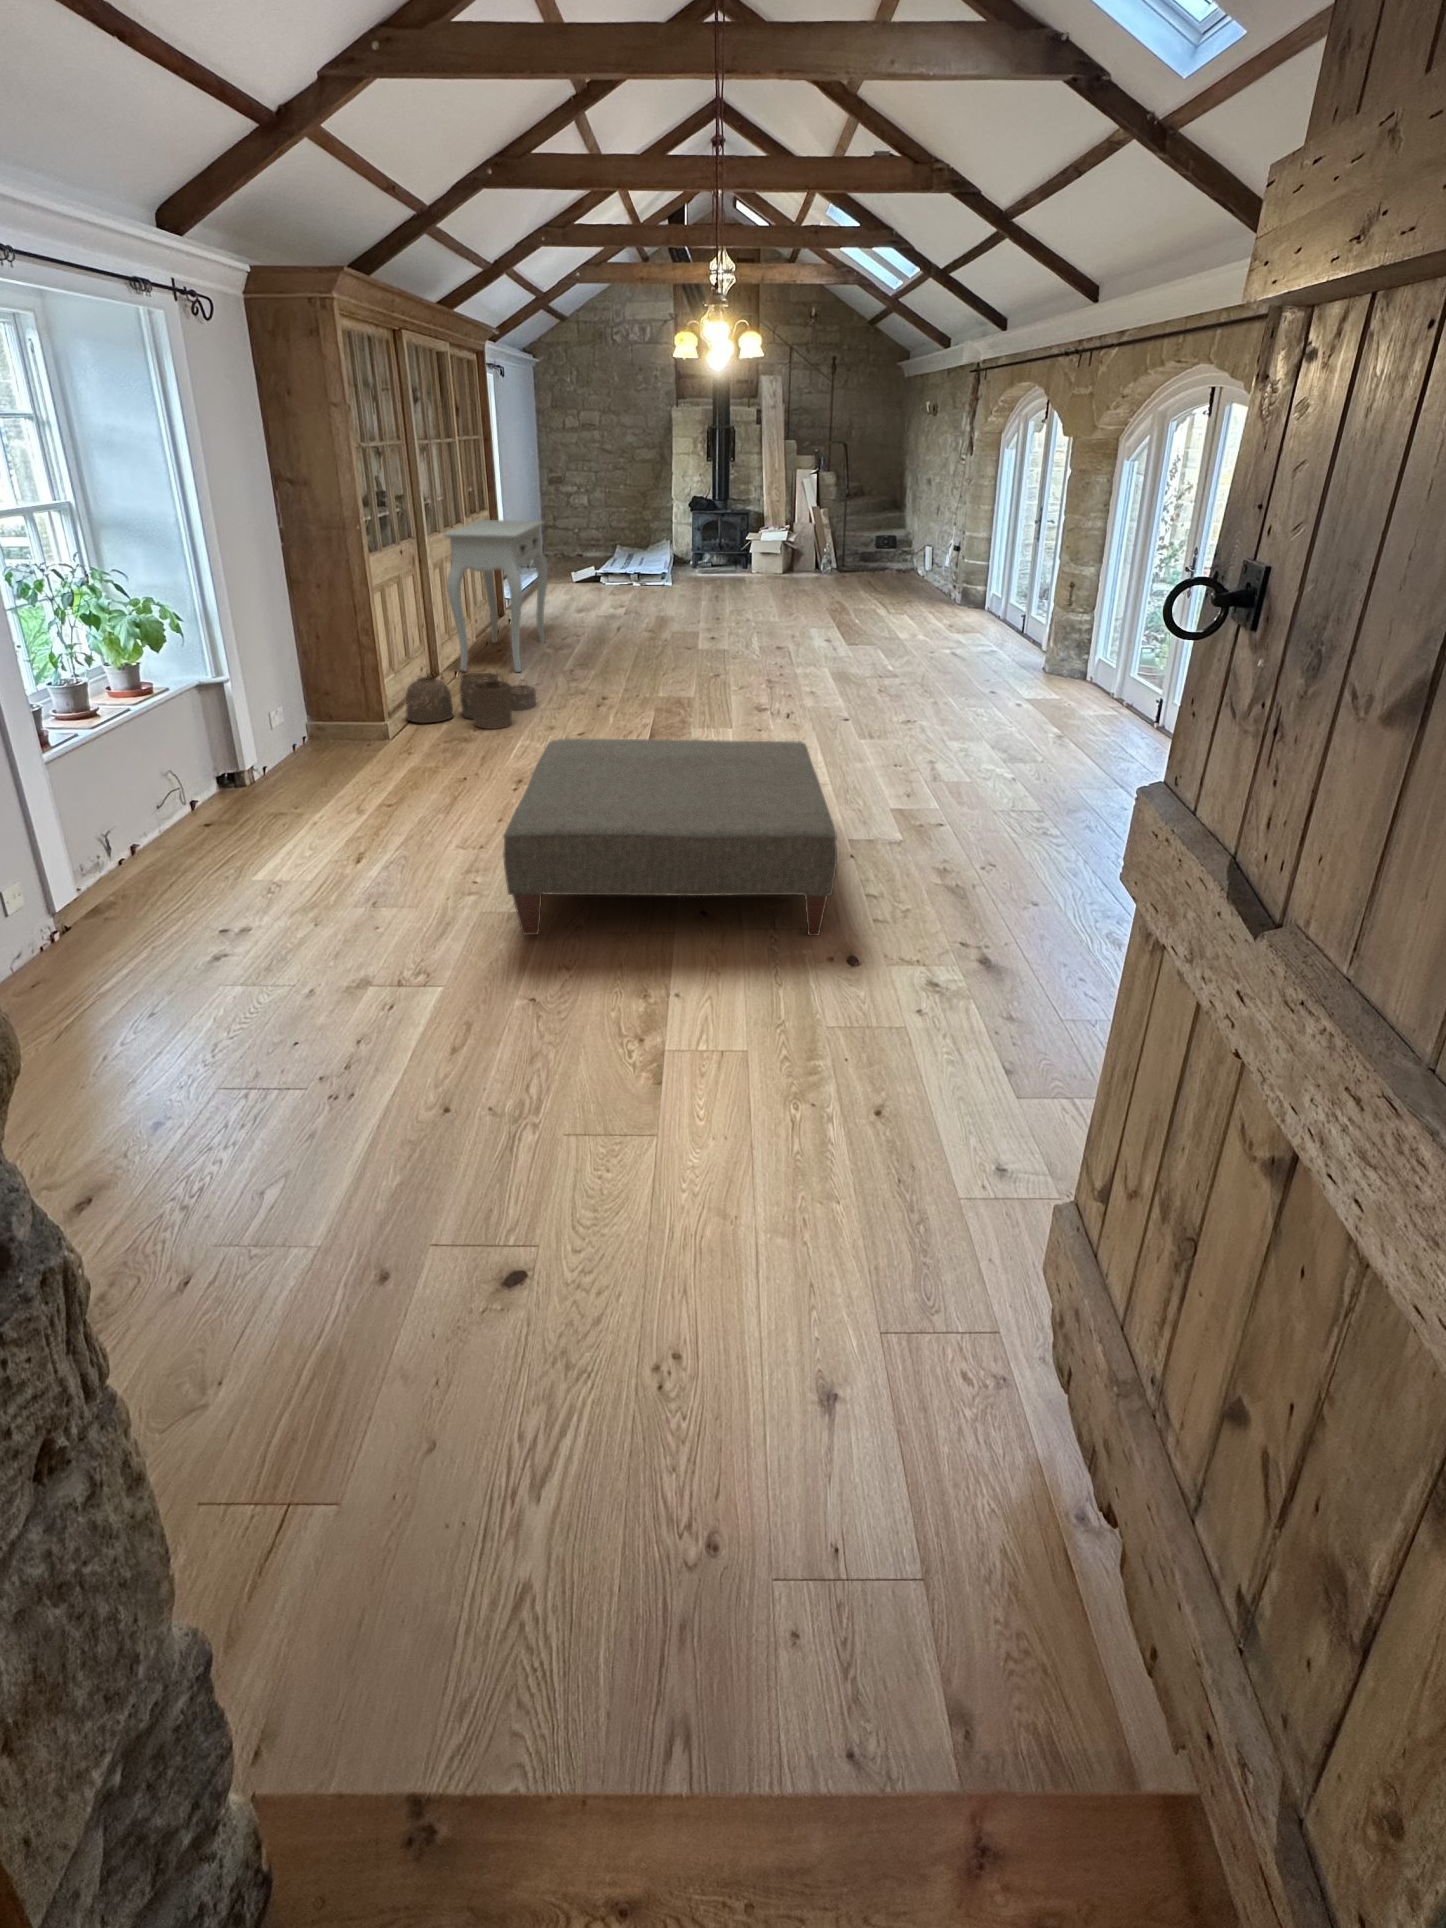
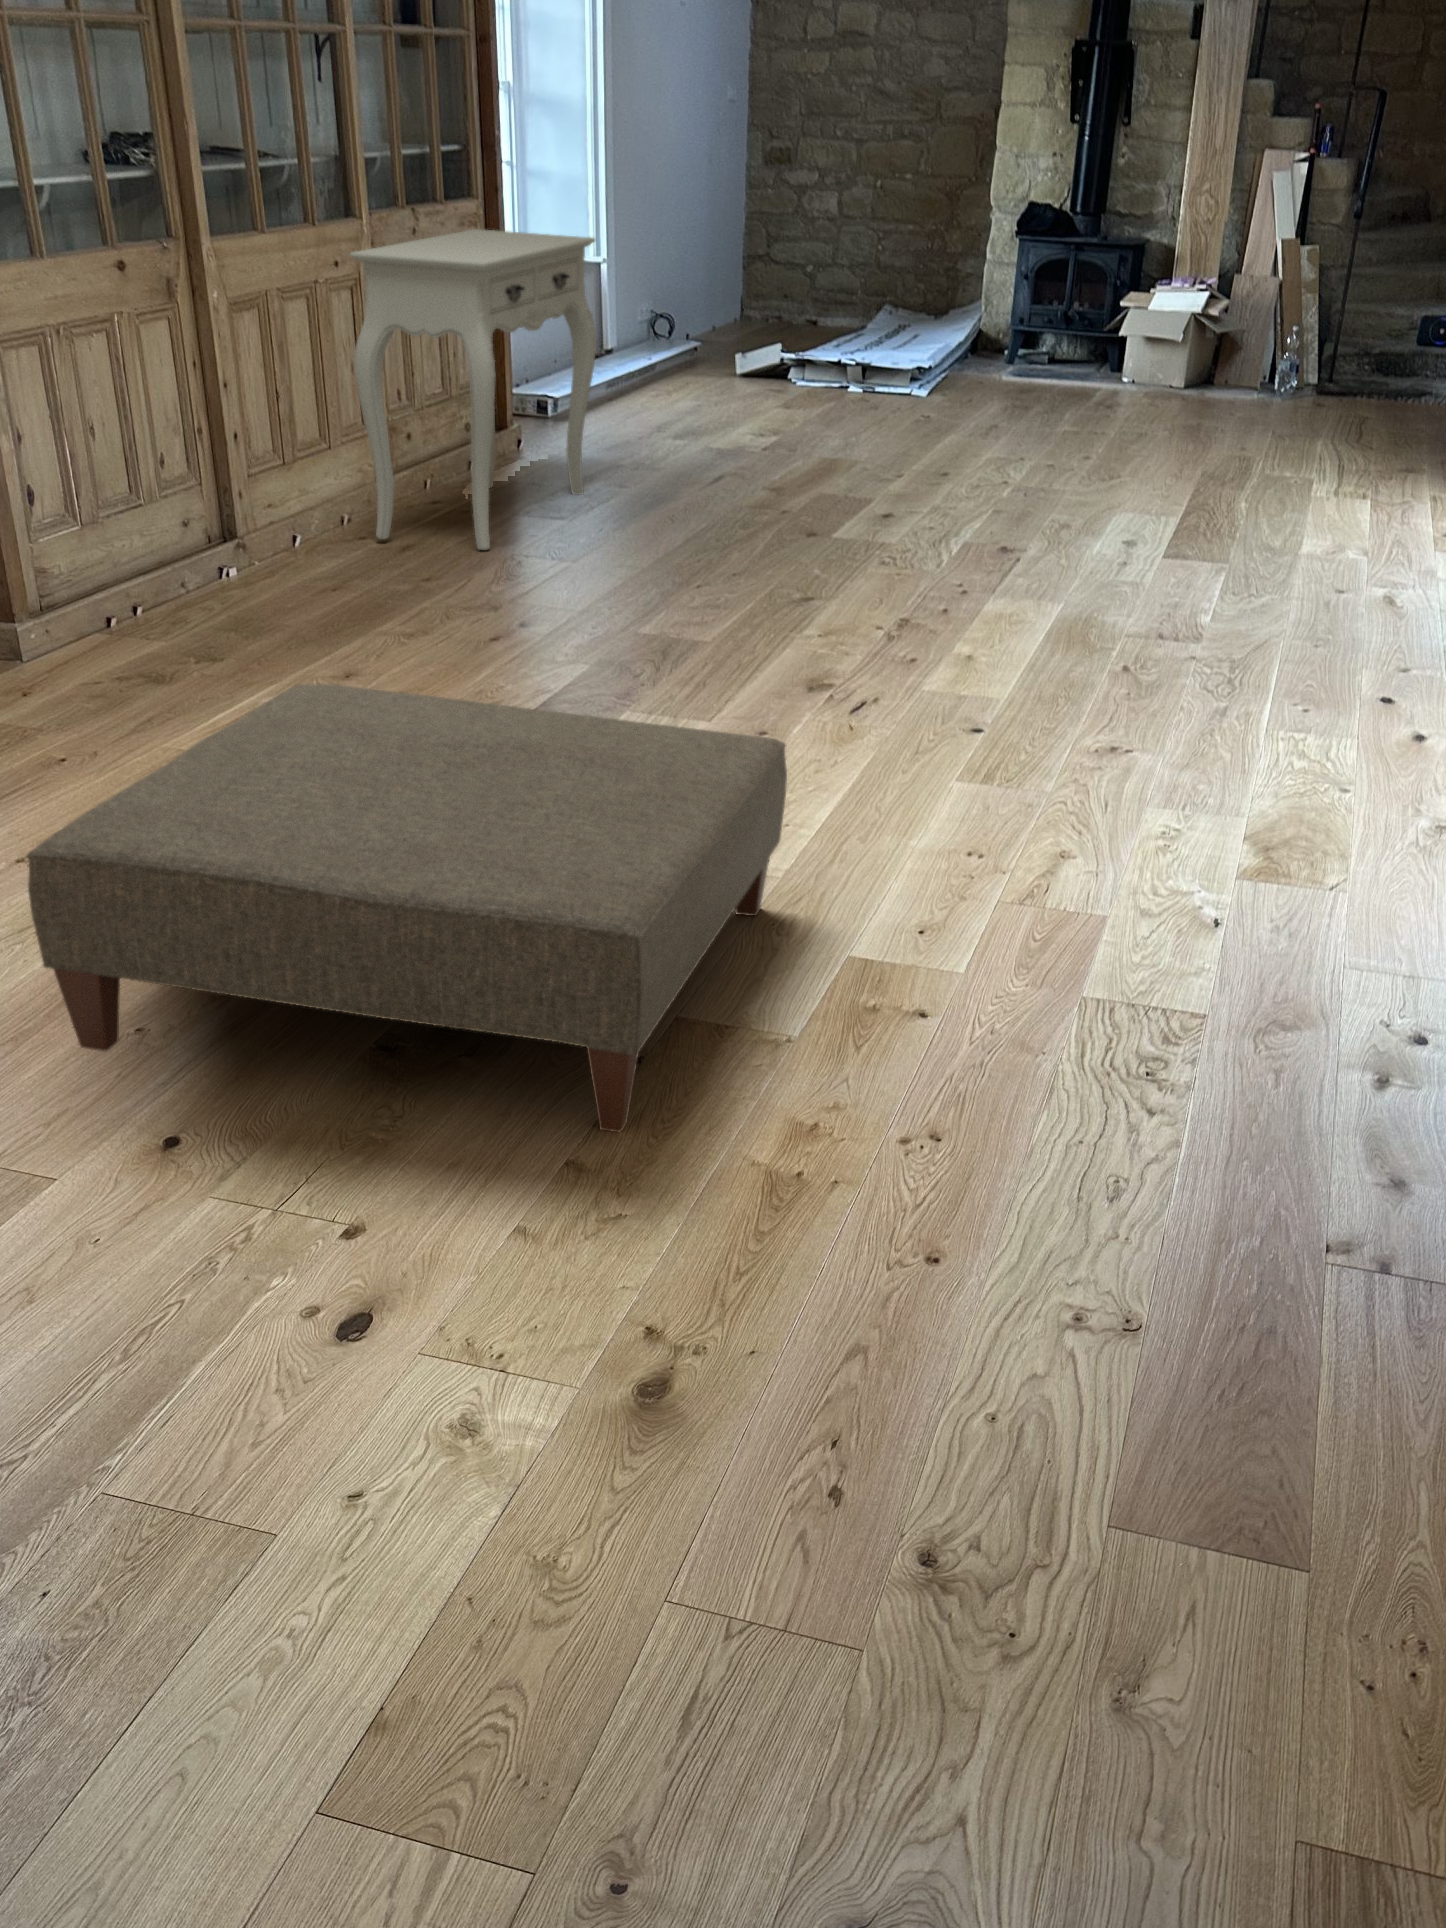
woven basket: present [406,669,536,729] -> none [207,532,465,657]

